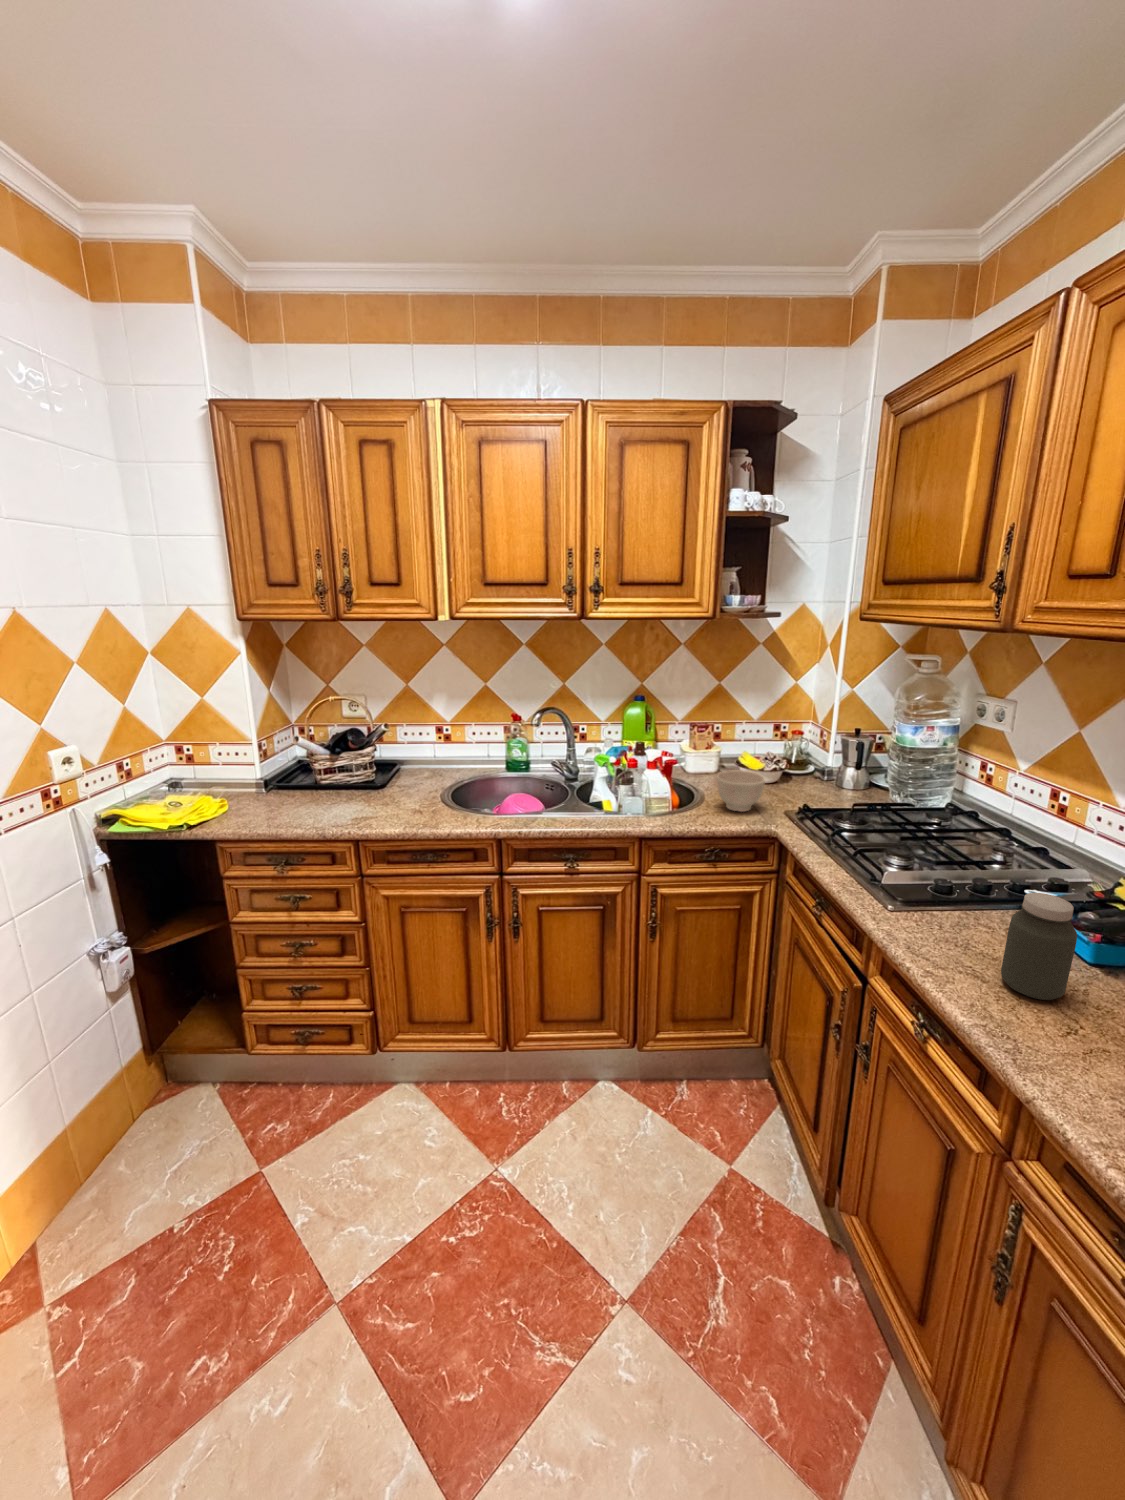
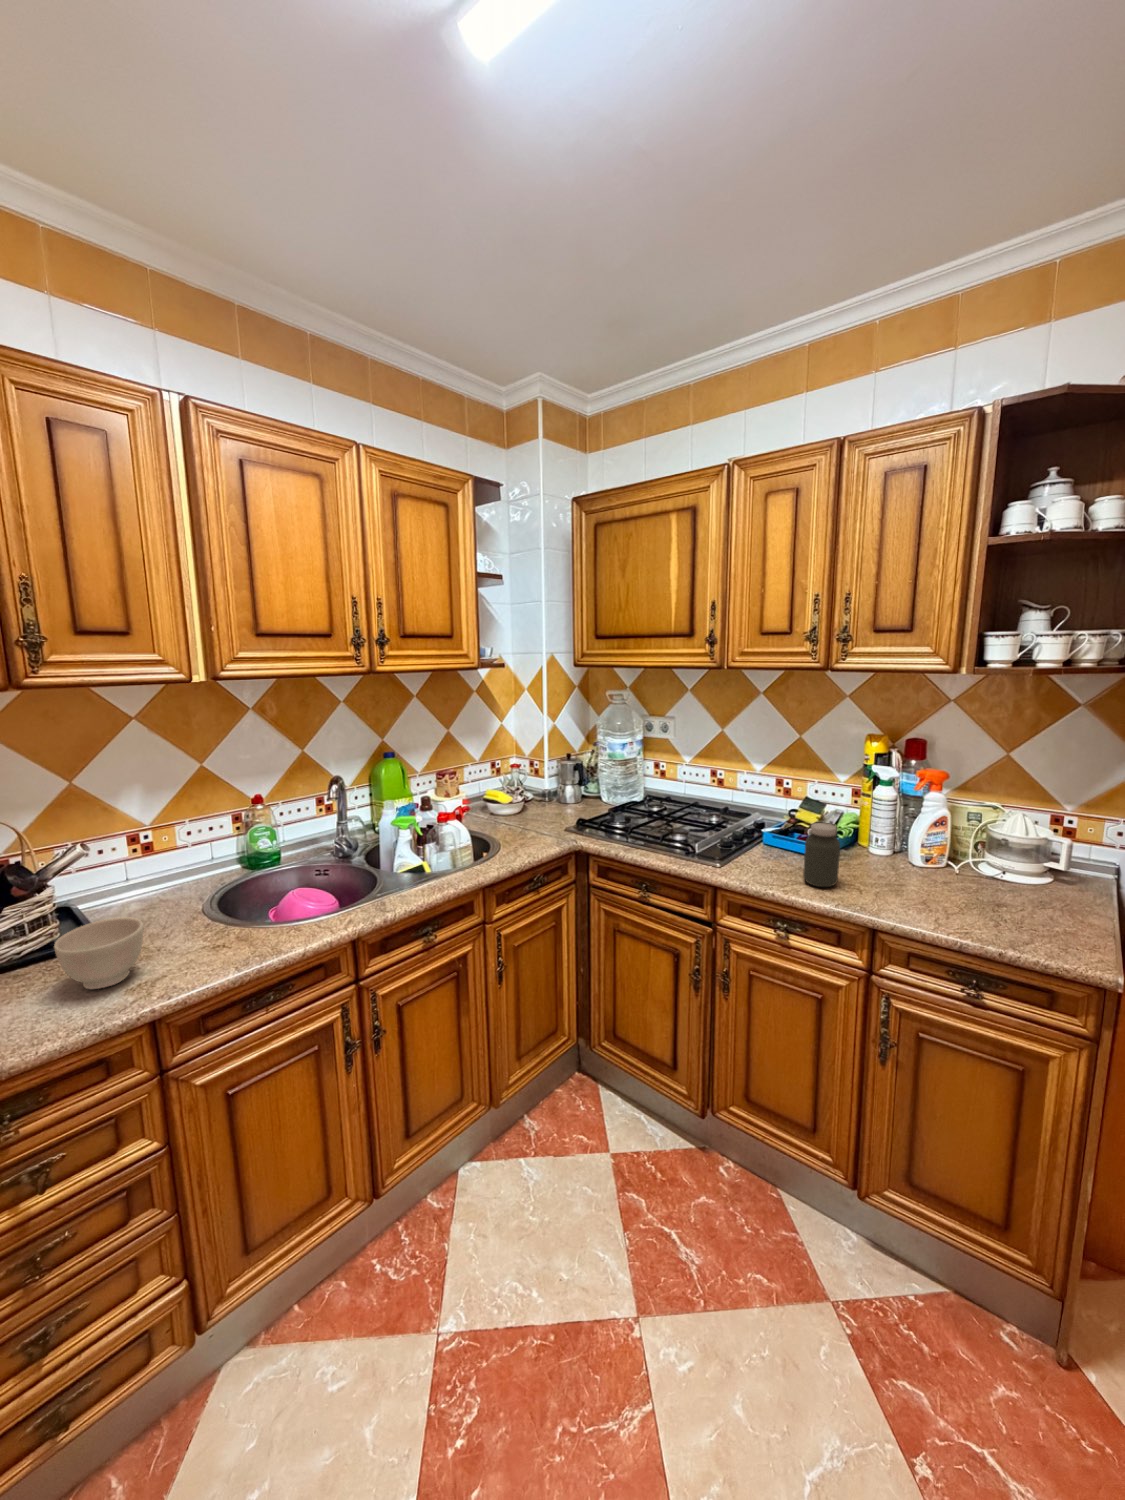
bowl: present [717,770,765,812] -> present [54,917,143,989]

